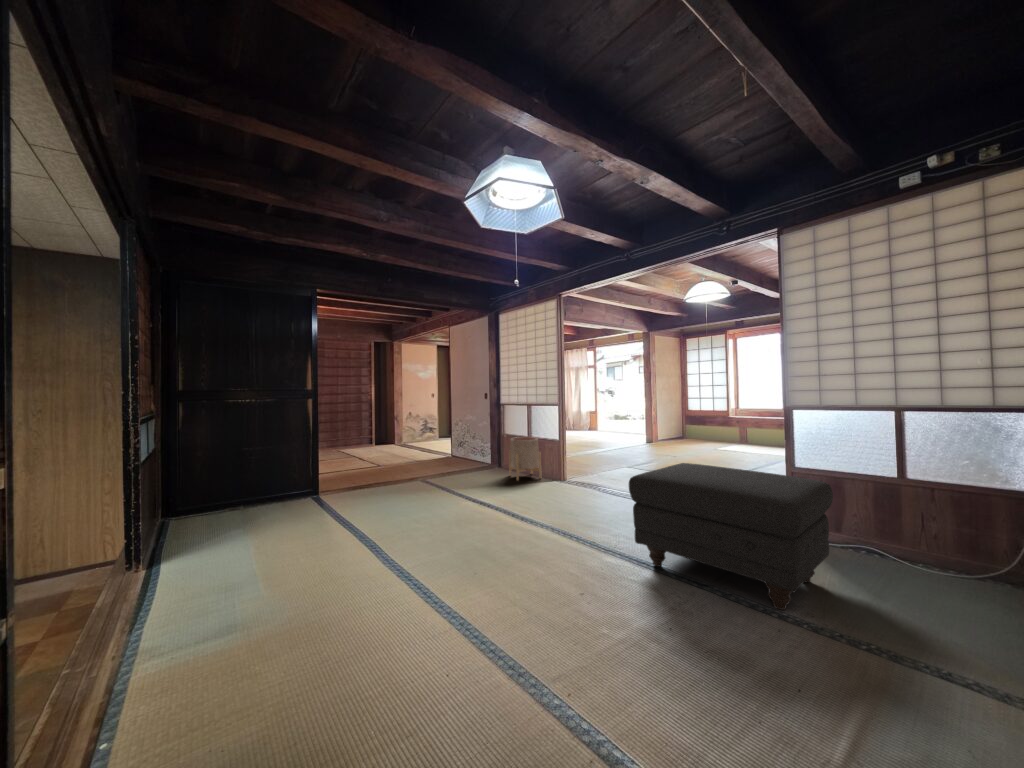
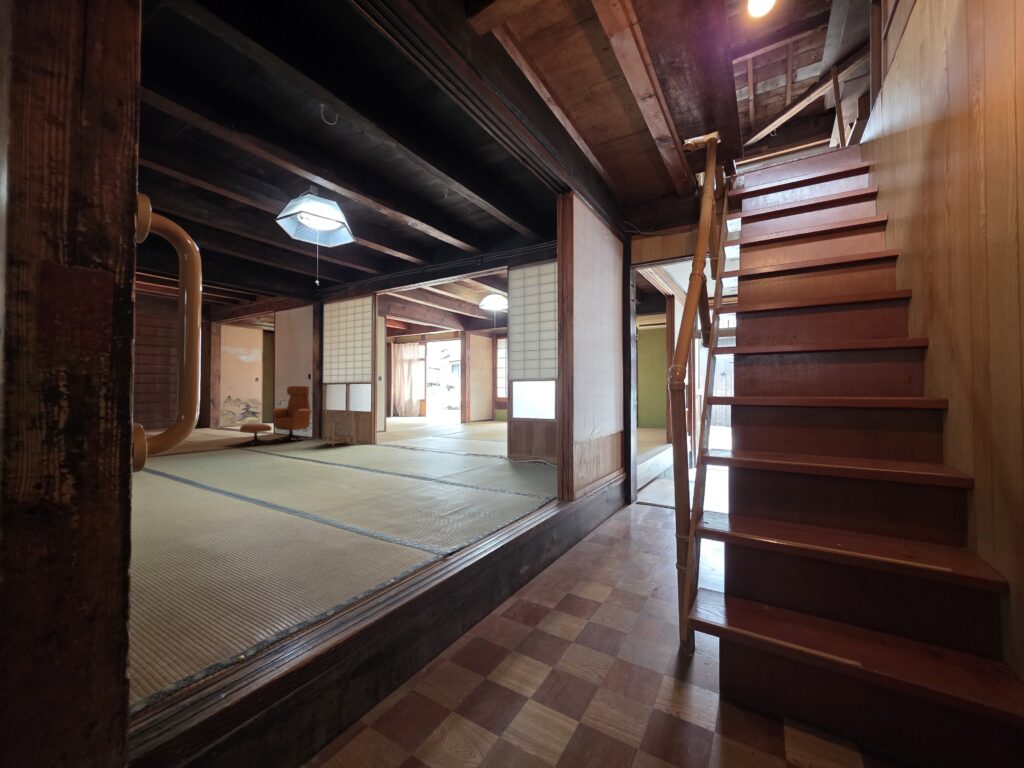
lounge chair: none [419,407,491,477] -> present [237,386,312,446]
ottoman: present [629,463,833,610] -> none [393,413,508,483]

